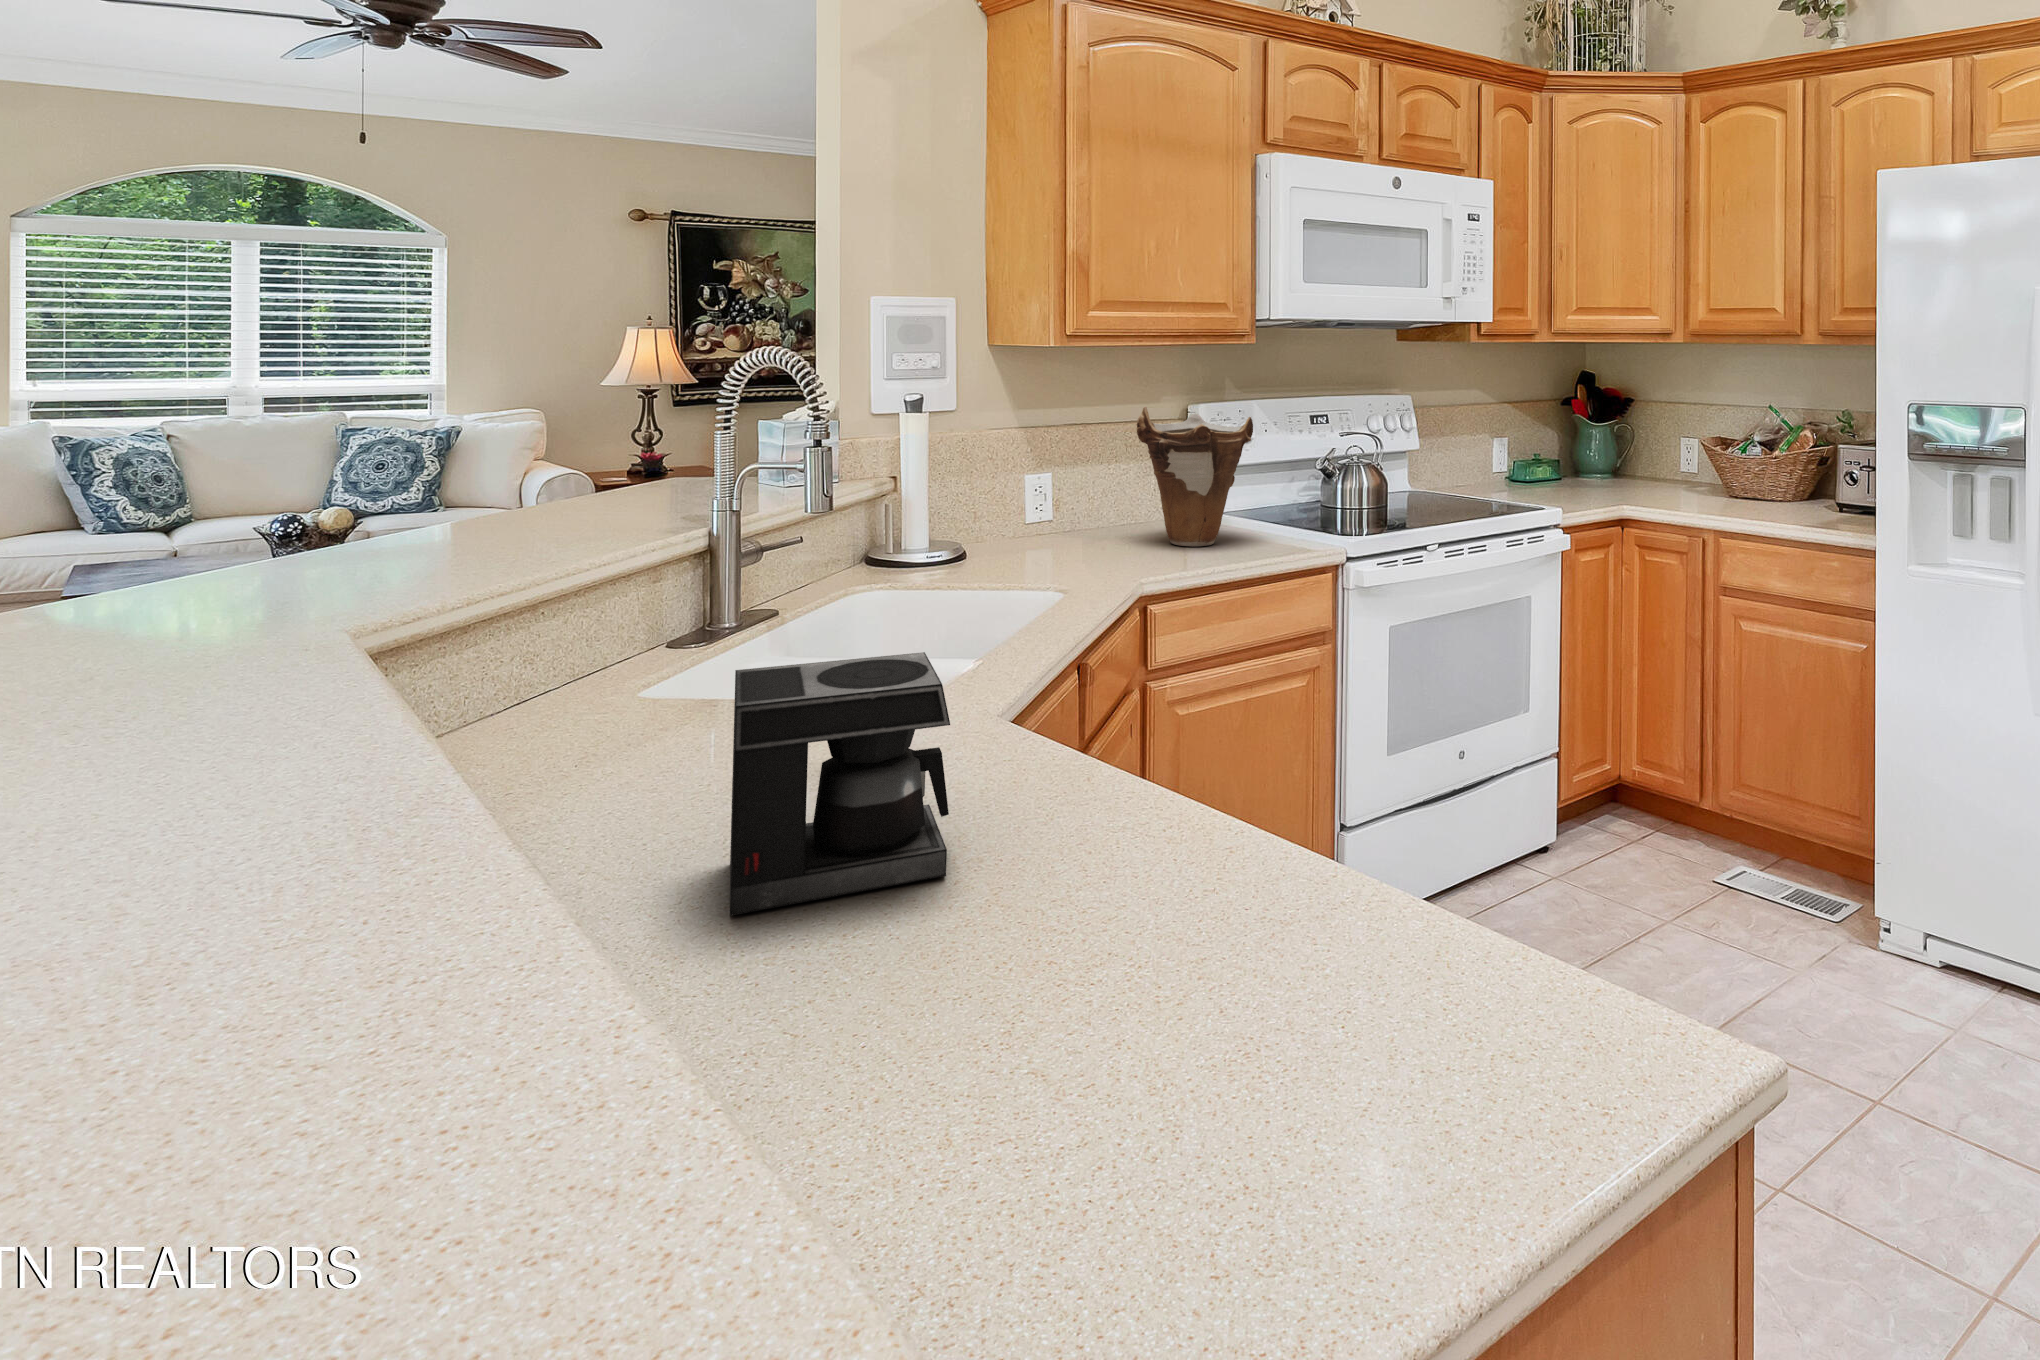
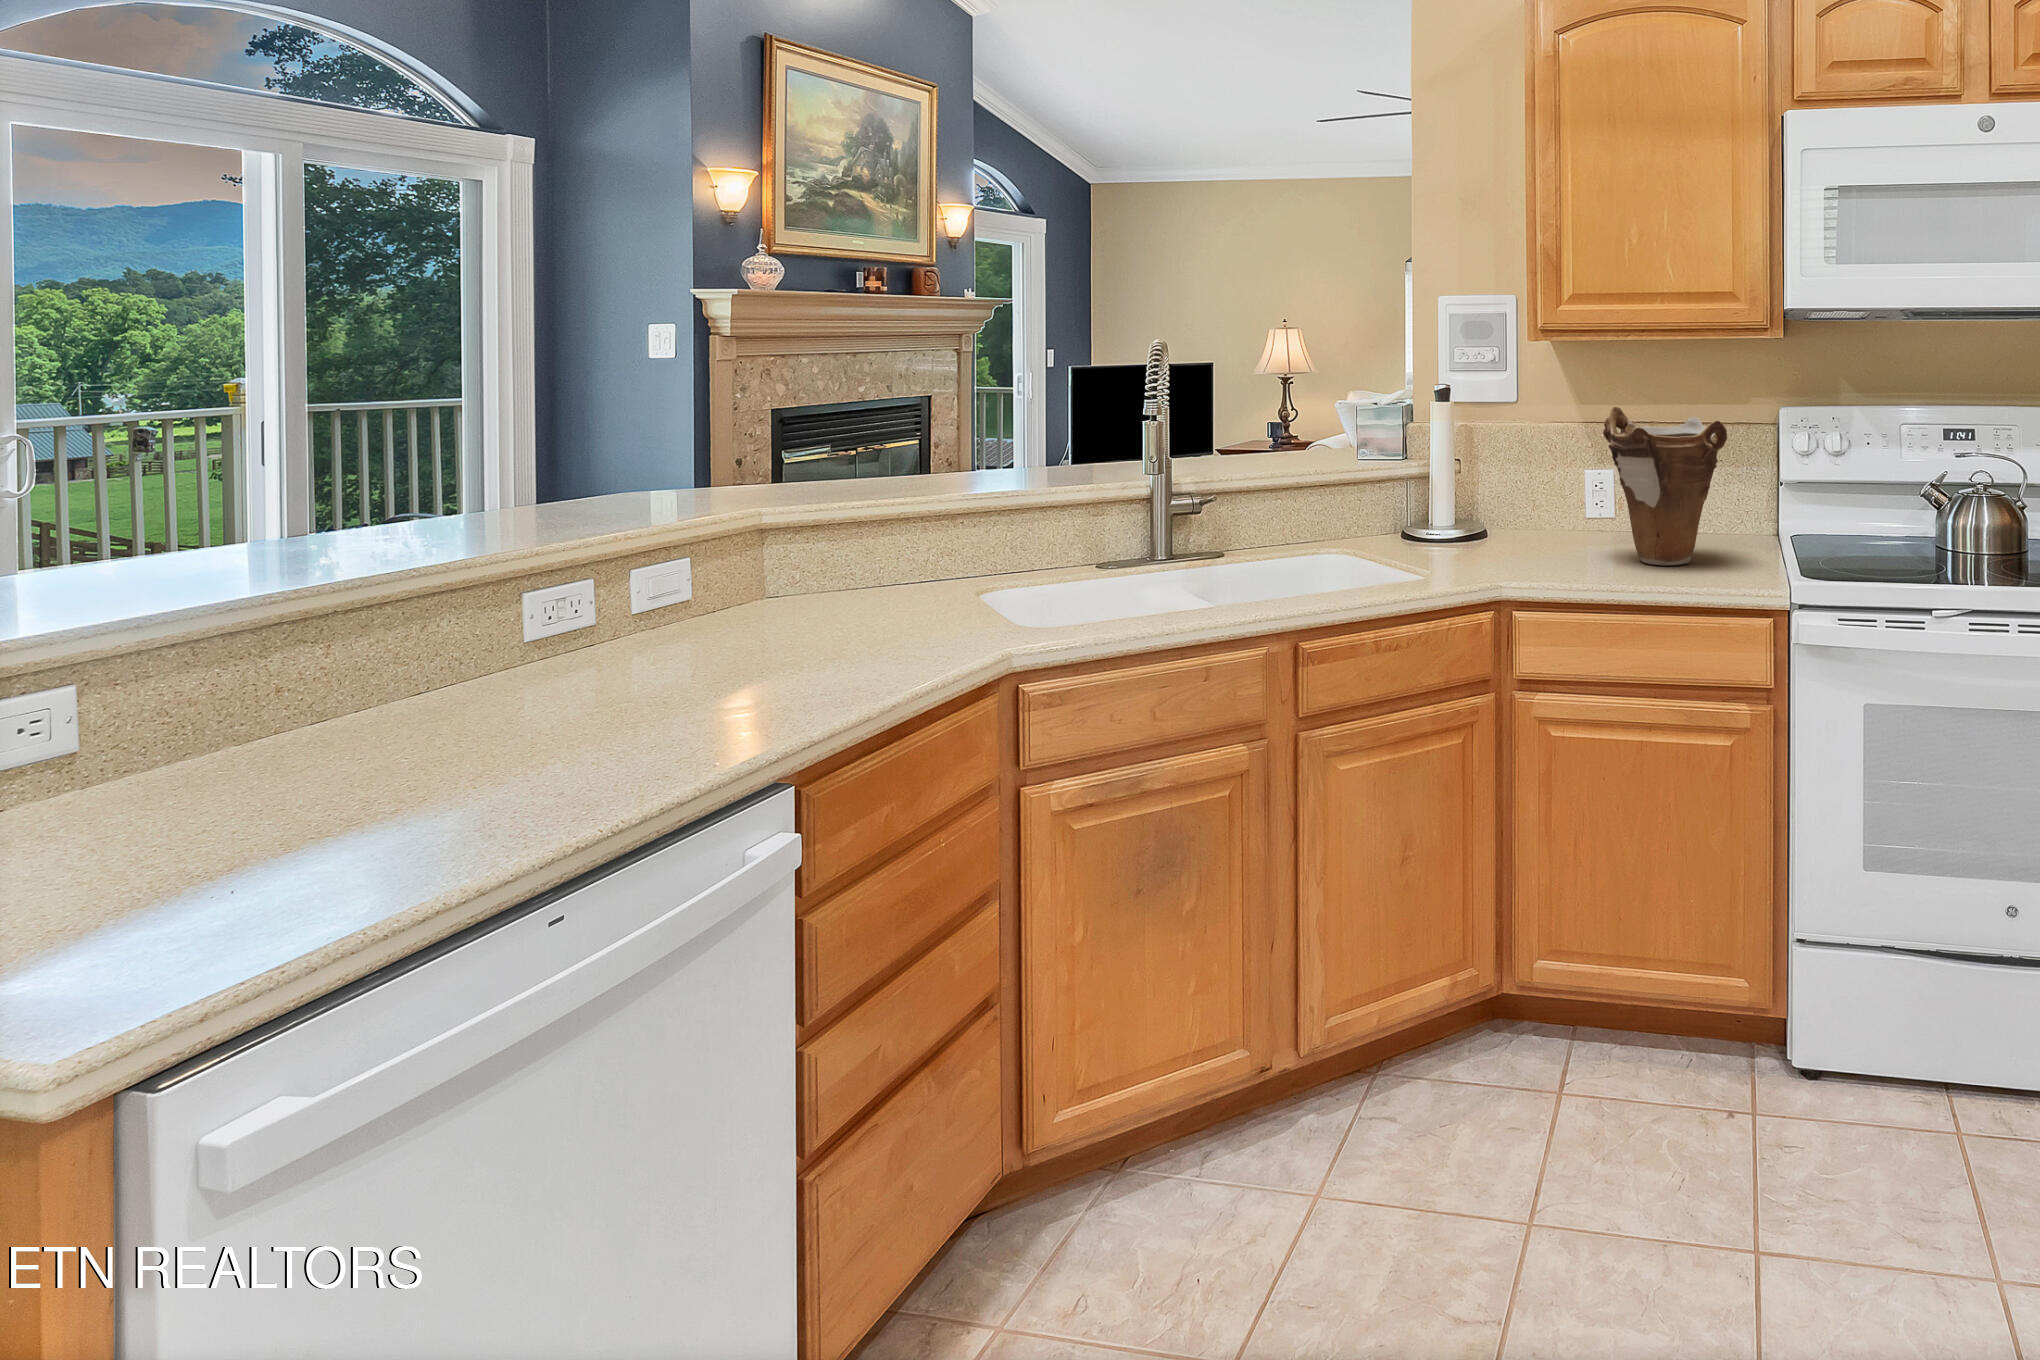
coffee maker: present [730,652,950,916] -> none [632,552,947,723]

